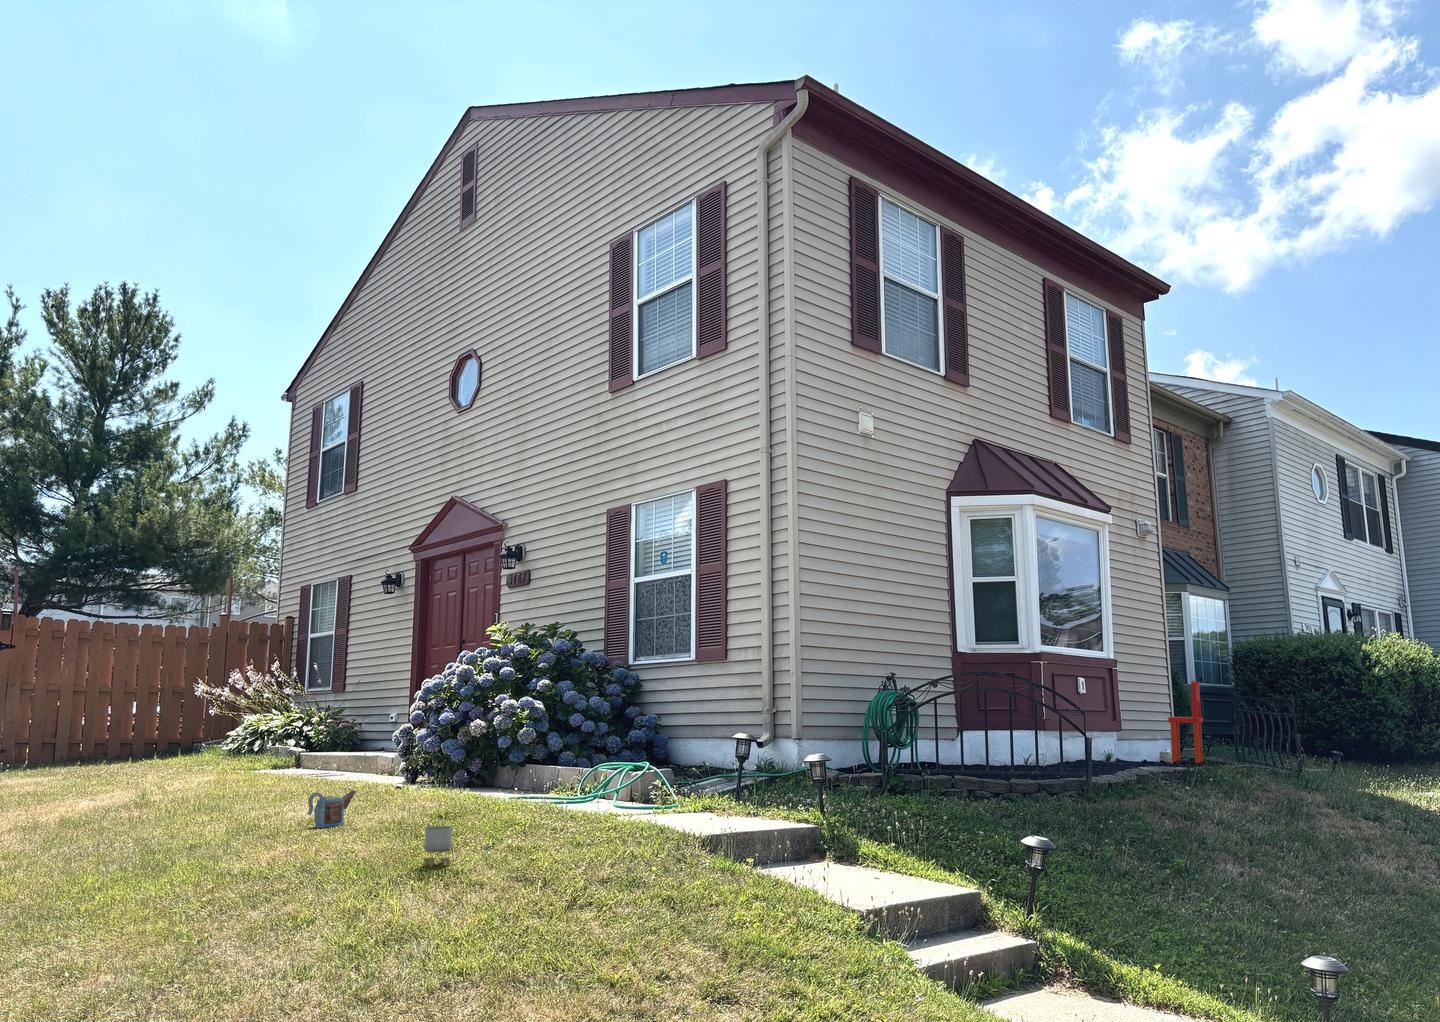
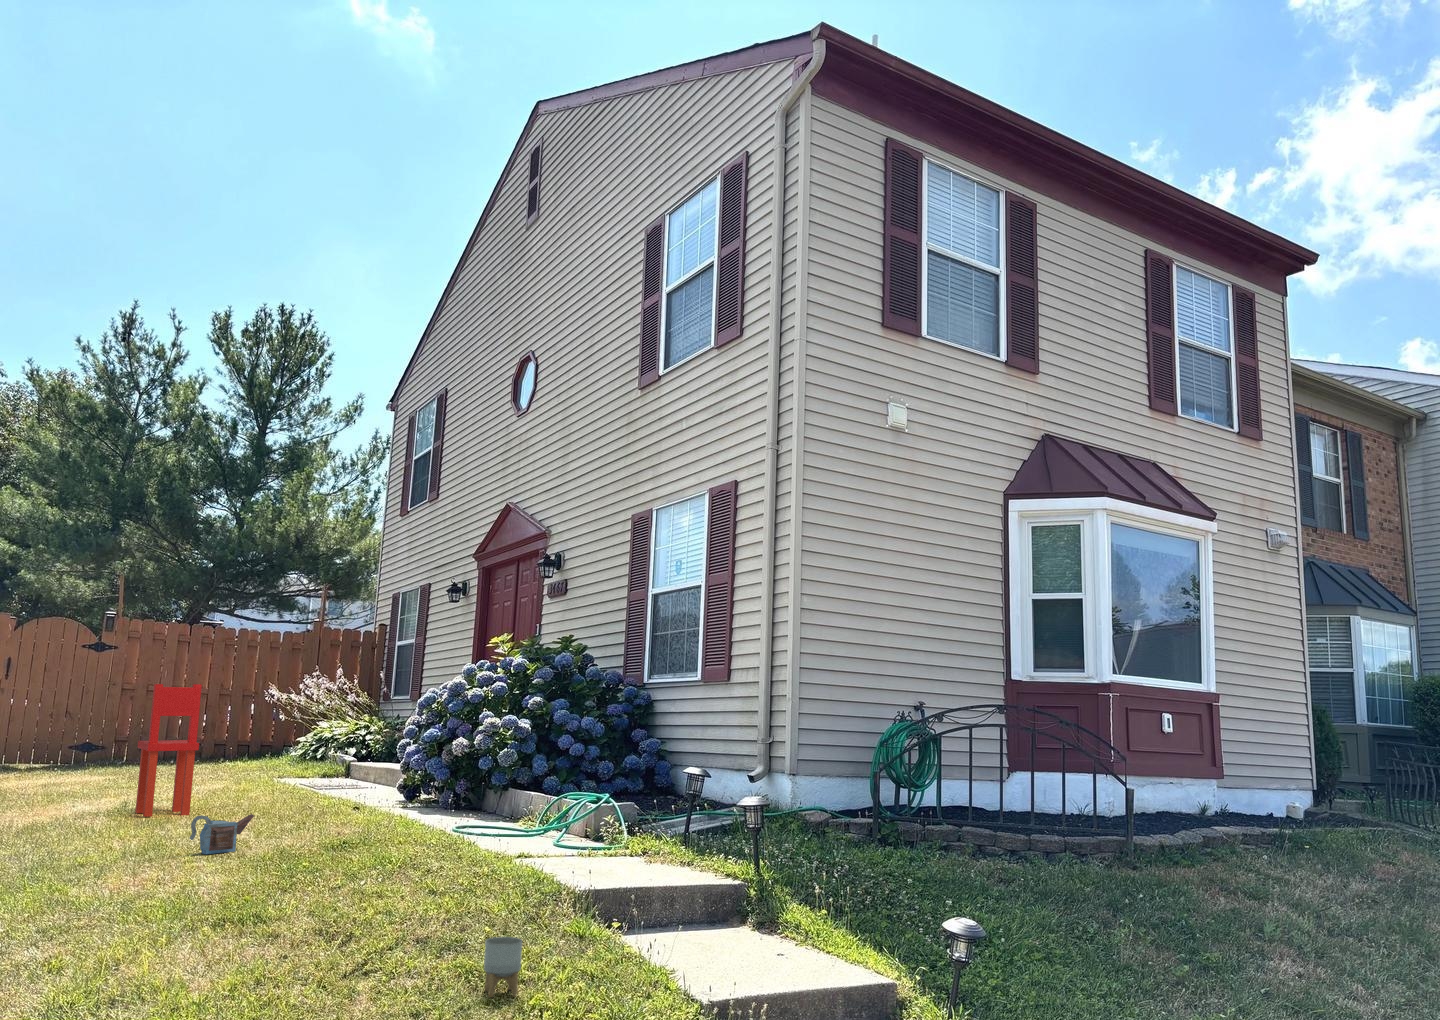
chair: present [1168,681,1203,763] -> present [135,684,202,817]
planter: present [424,826,452,867] -> present [484,937,522,997]

